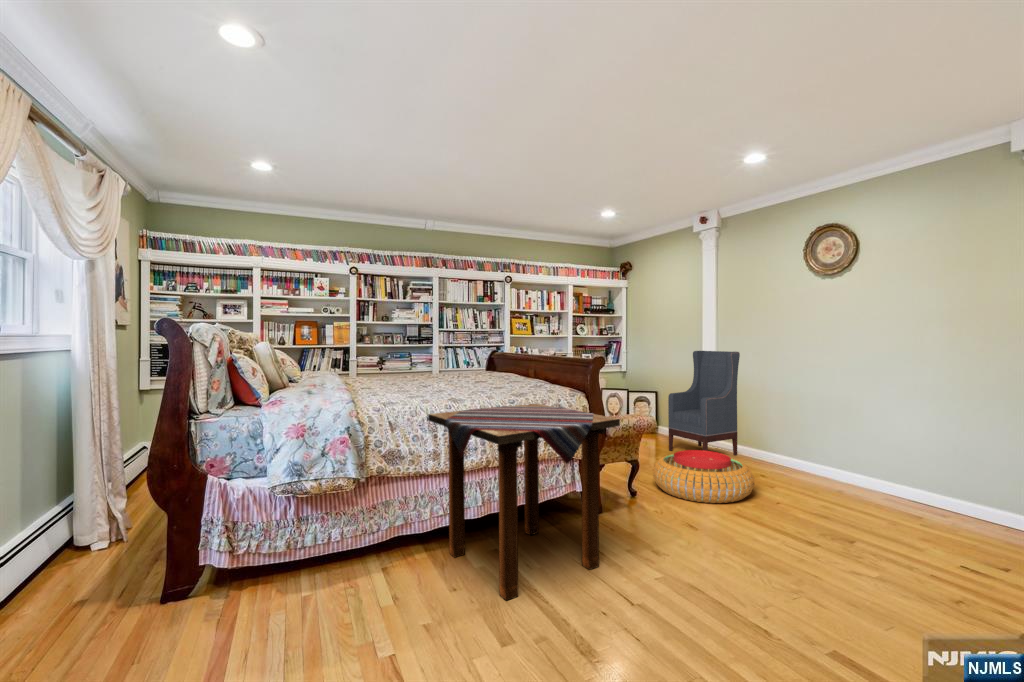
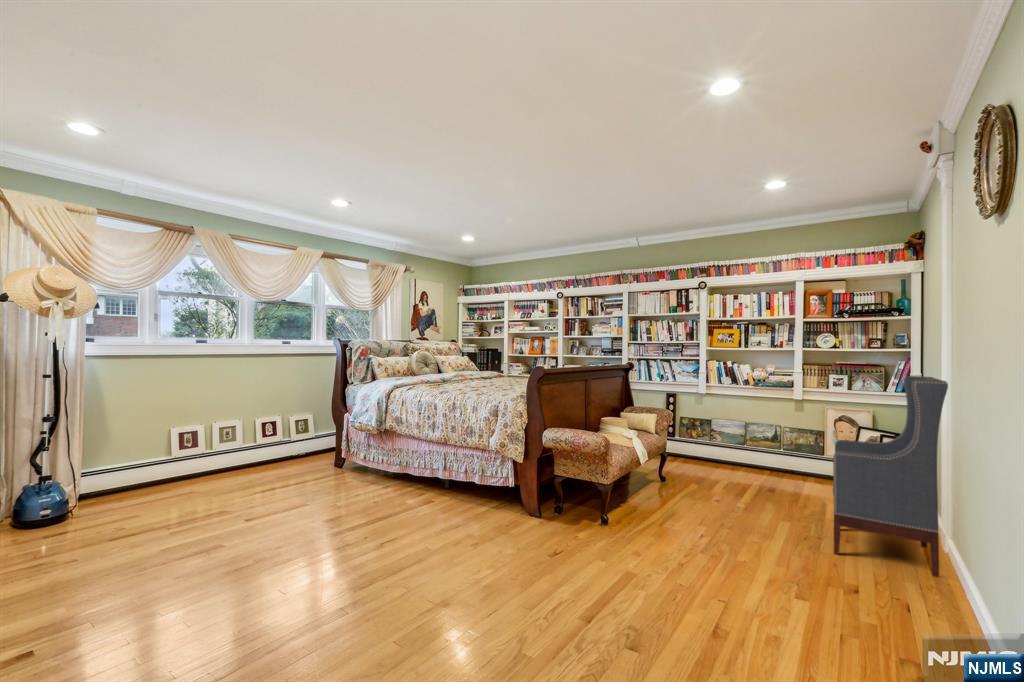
side table: present [428,404,620,600] -> none [340,397,483,530]
pouf: present [653,450,754,503] -> none [609,499,745,584]

